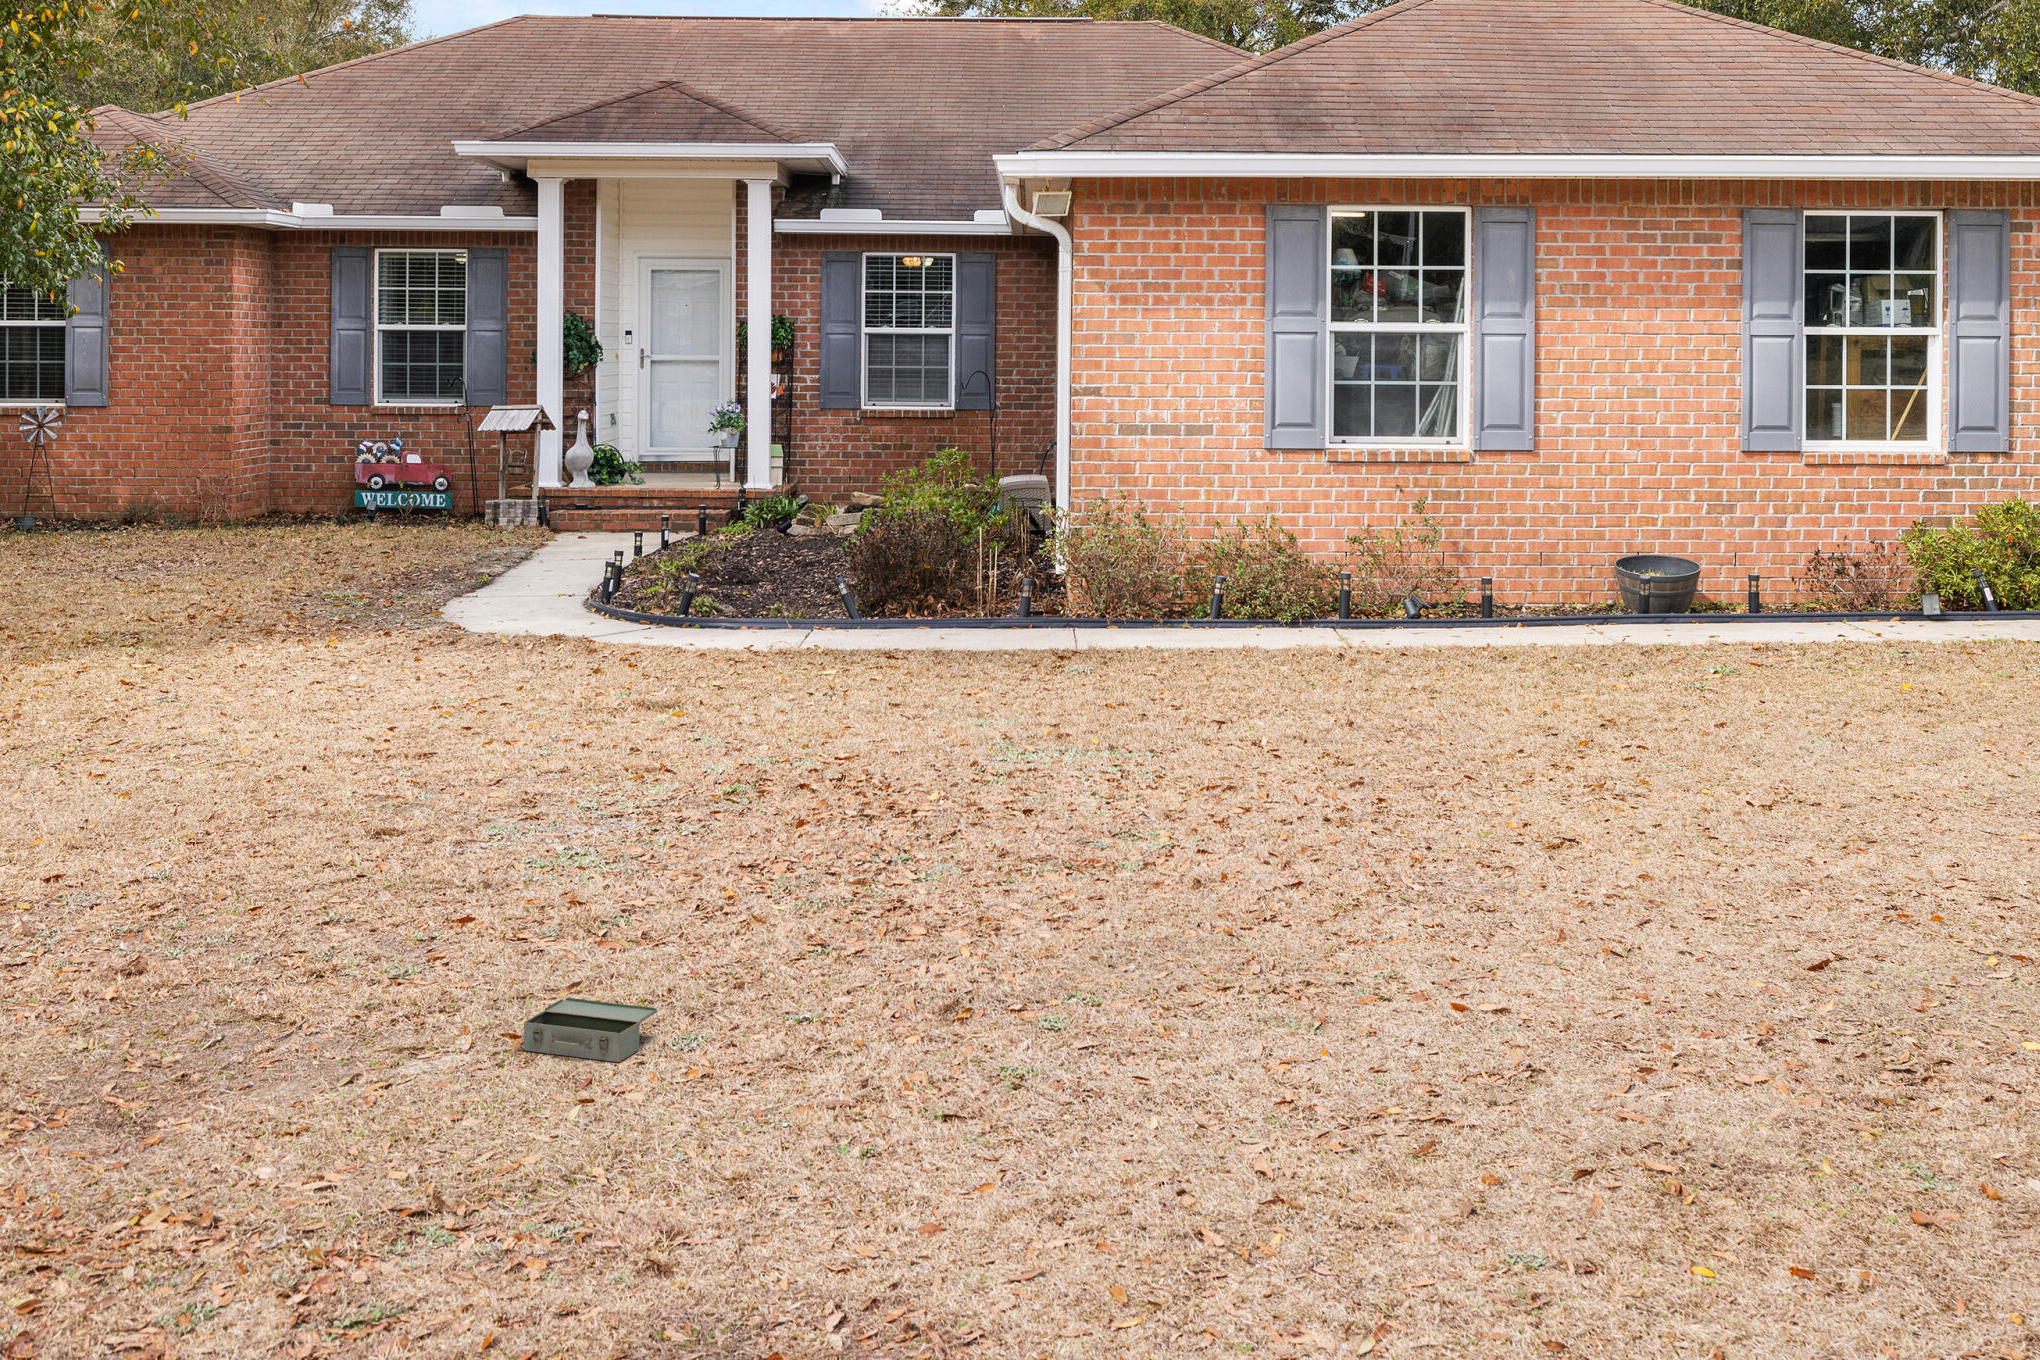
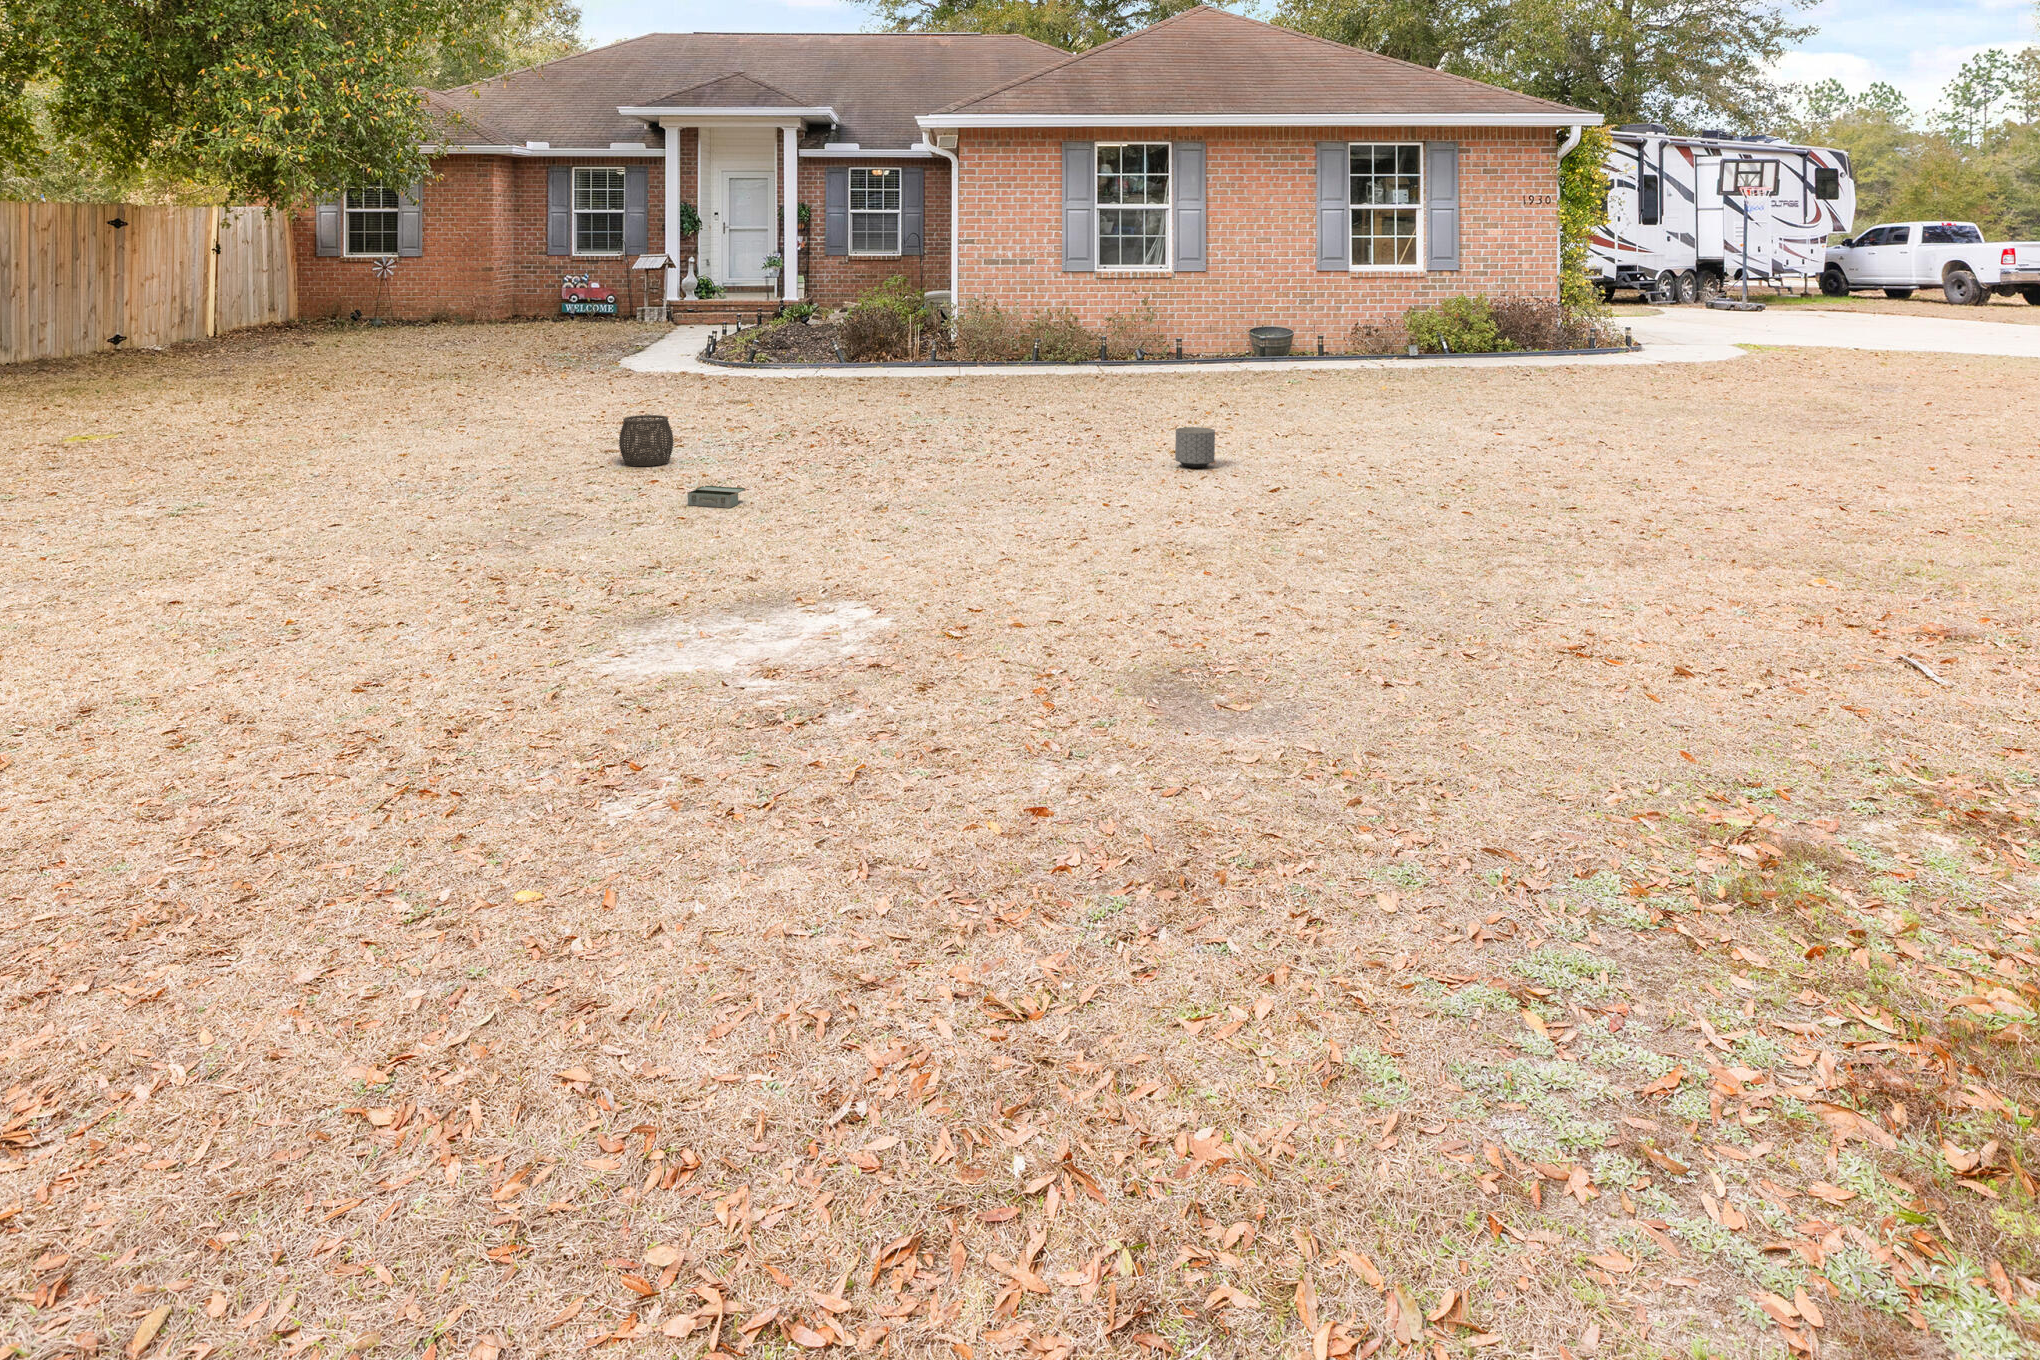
woven basket: none [390,798,510,916] -> present [619,415,674,467]
planter: none [1592,837,1680,931] -> present [1175,427,1215,468]

